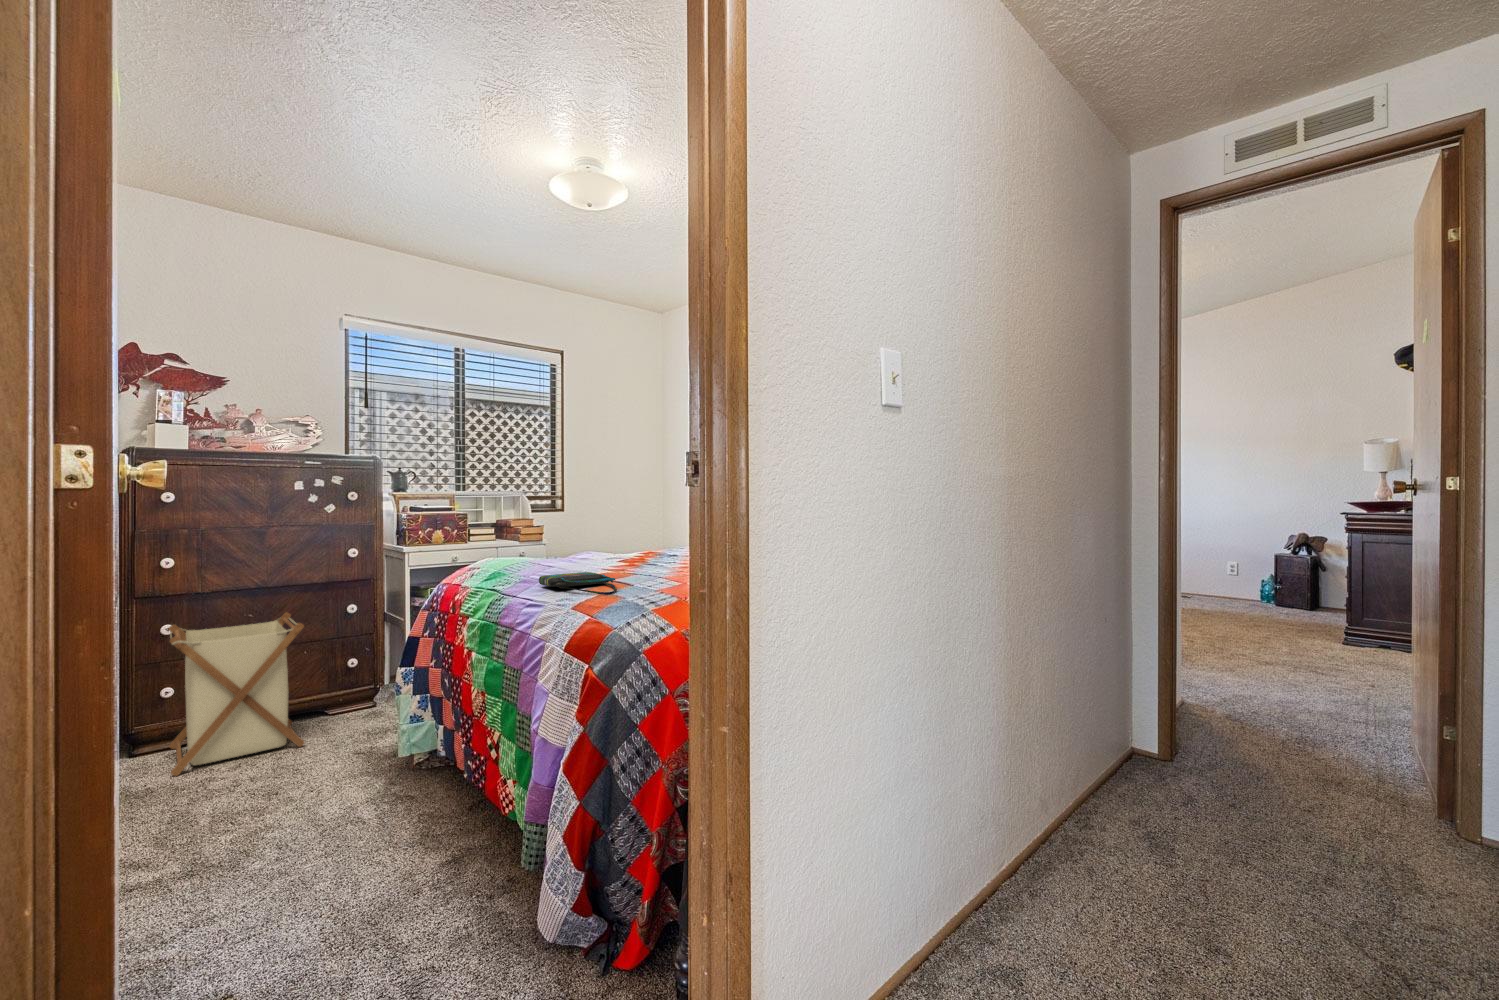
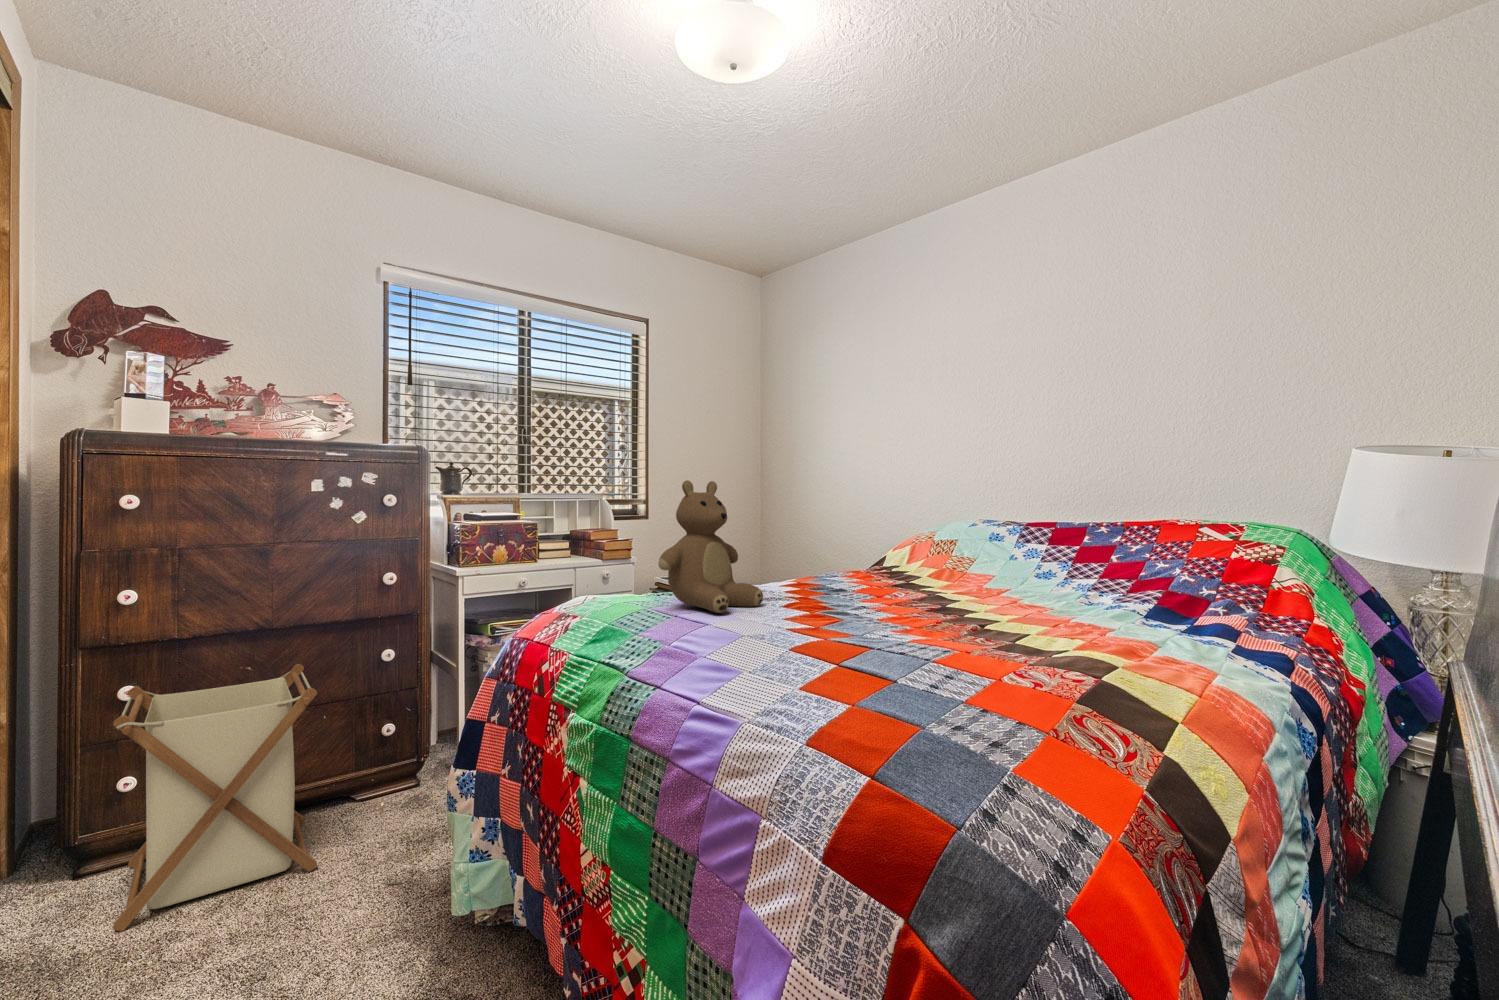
teddy bear: none [539,482,610,567] -> present [658,480,763,613]
tote bag: present [539,572,616,595] -> none [693,634,860,700]

